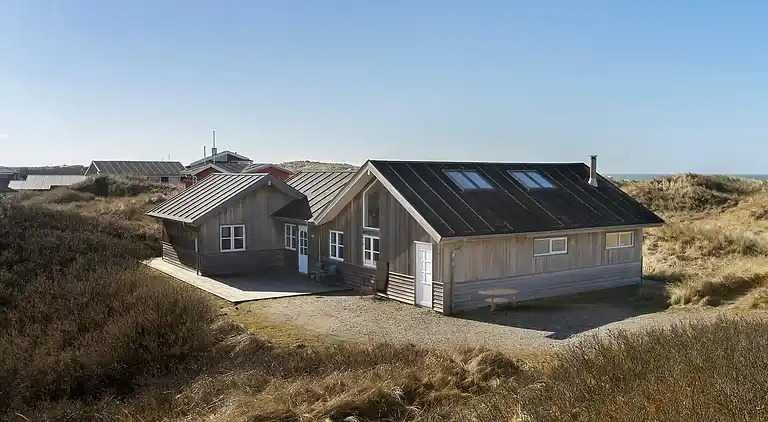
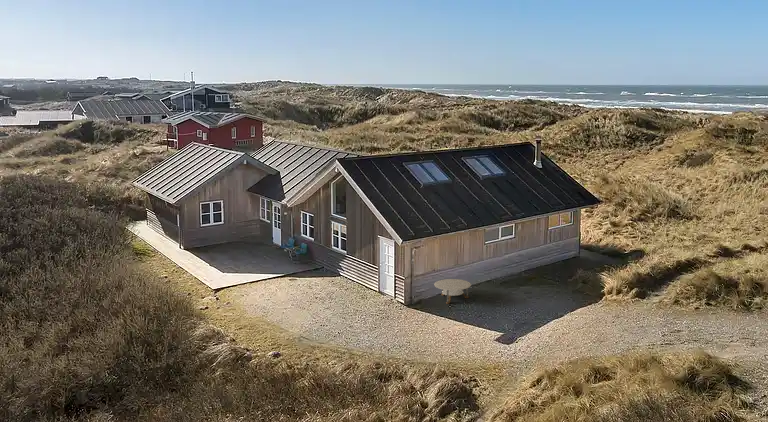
lounge chair: present [360,261,390,301] -> none [328,249,359,289]

